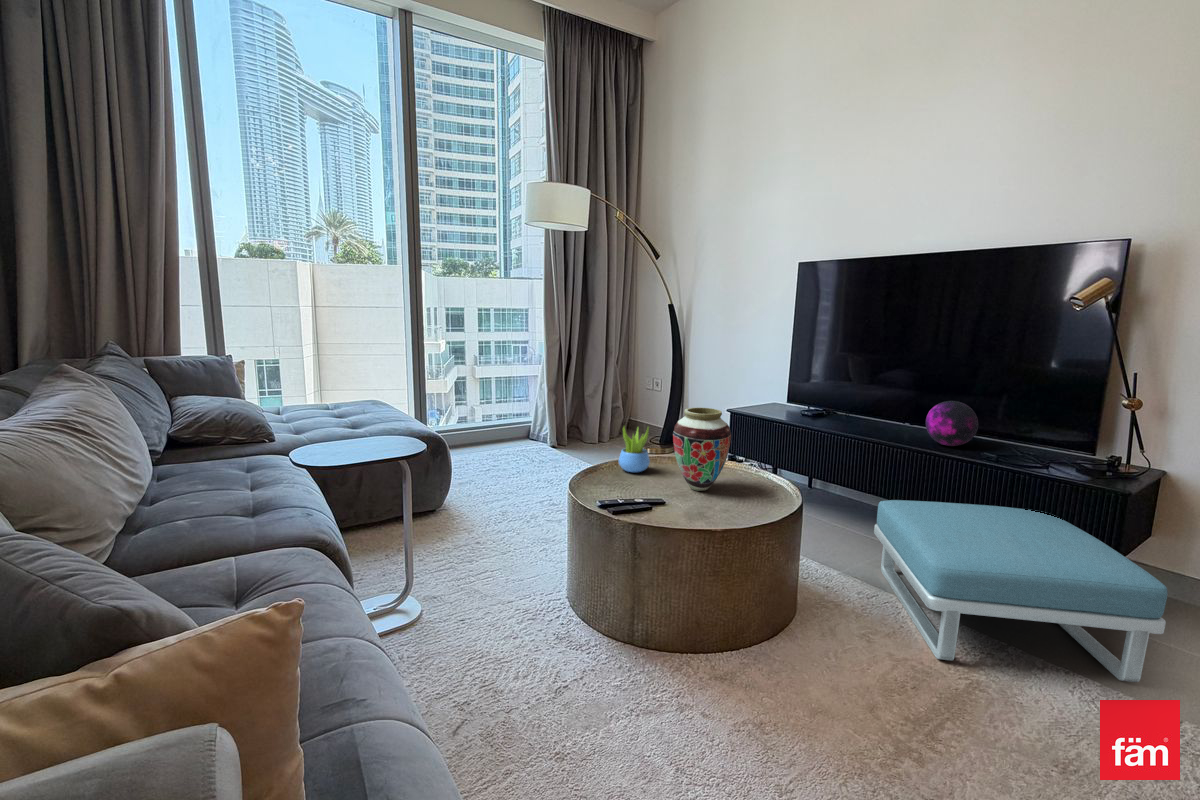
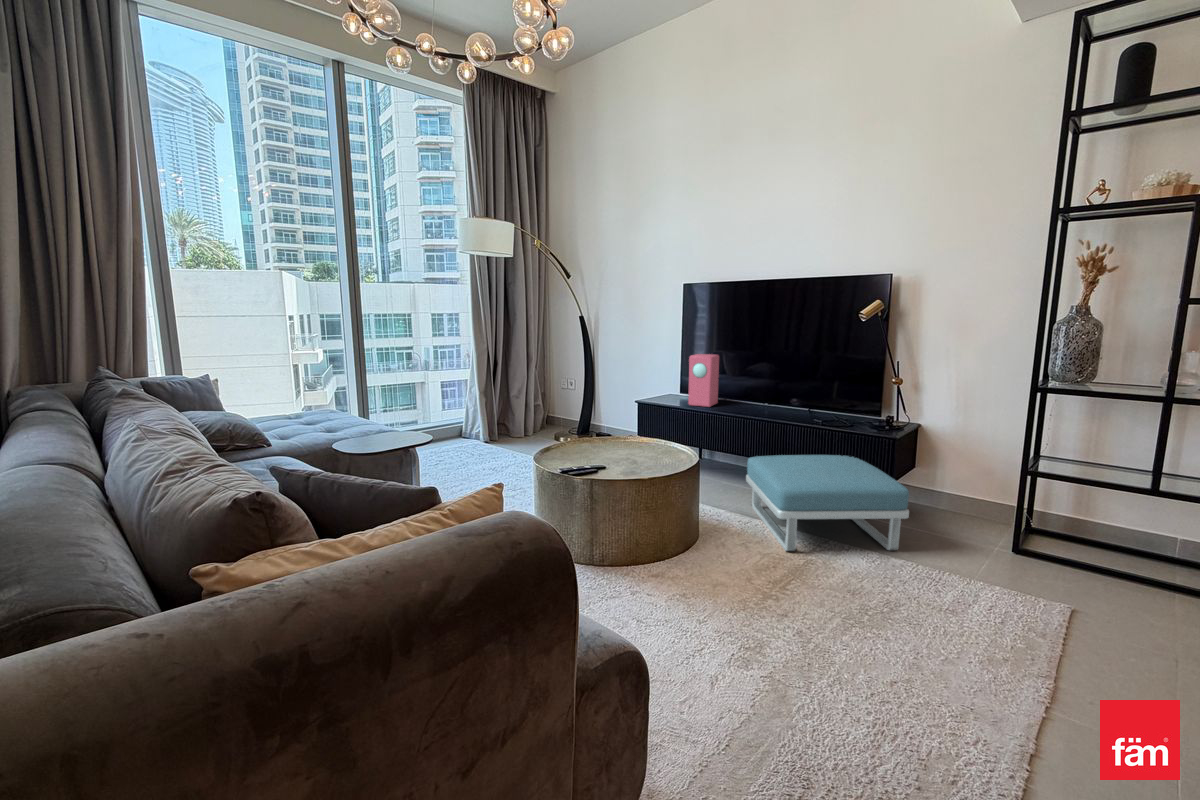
speaker: none [797,353,843,423] -> present [688,354,719,407]
decorative orb: present [926,401,978,446] -> none [777,385,810,417]
vase: present [673,408,731,491] -> none [606,399,647,458]
succulent plant: present [619,427,650,472] -> none [565,415,588,450]

